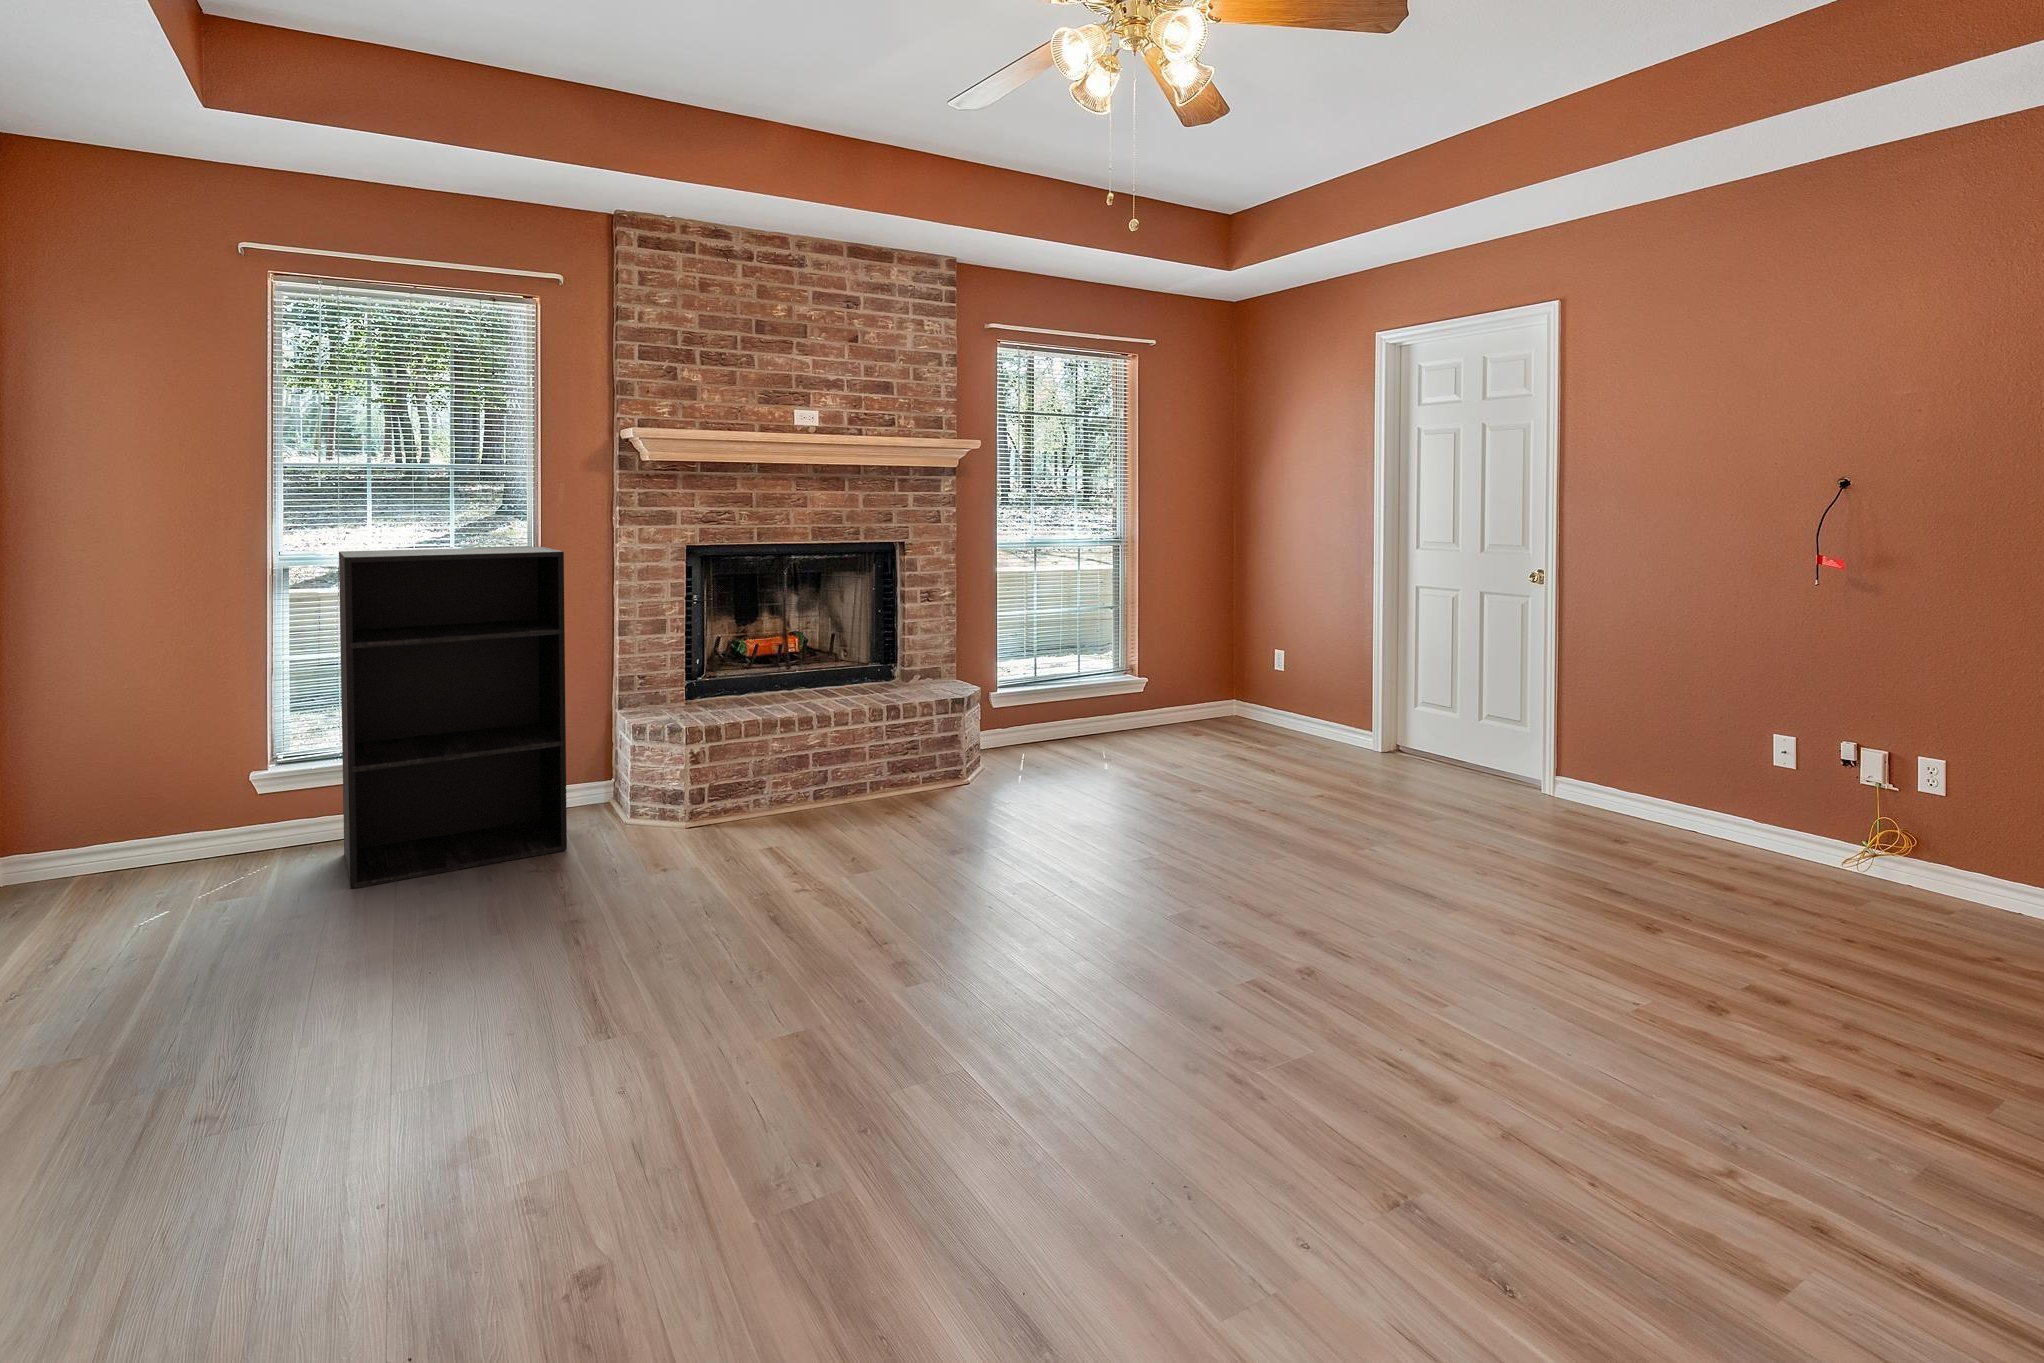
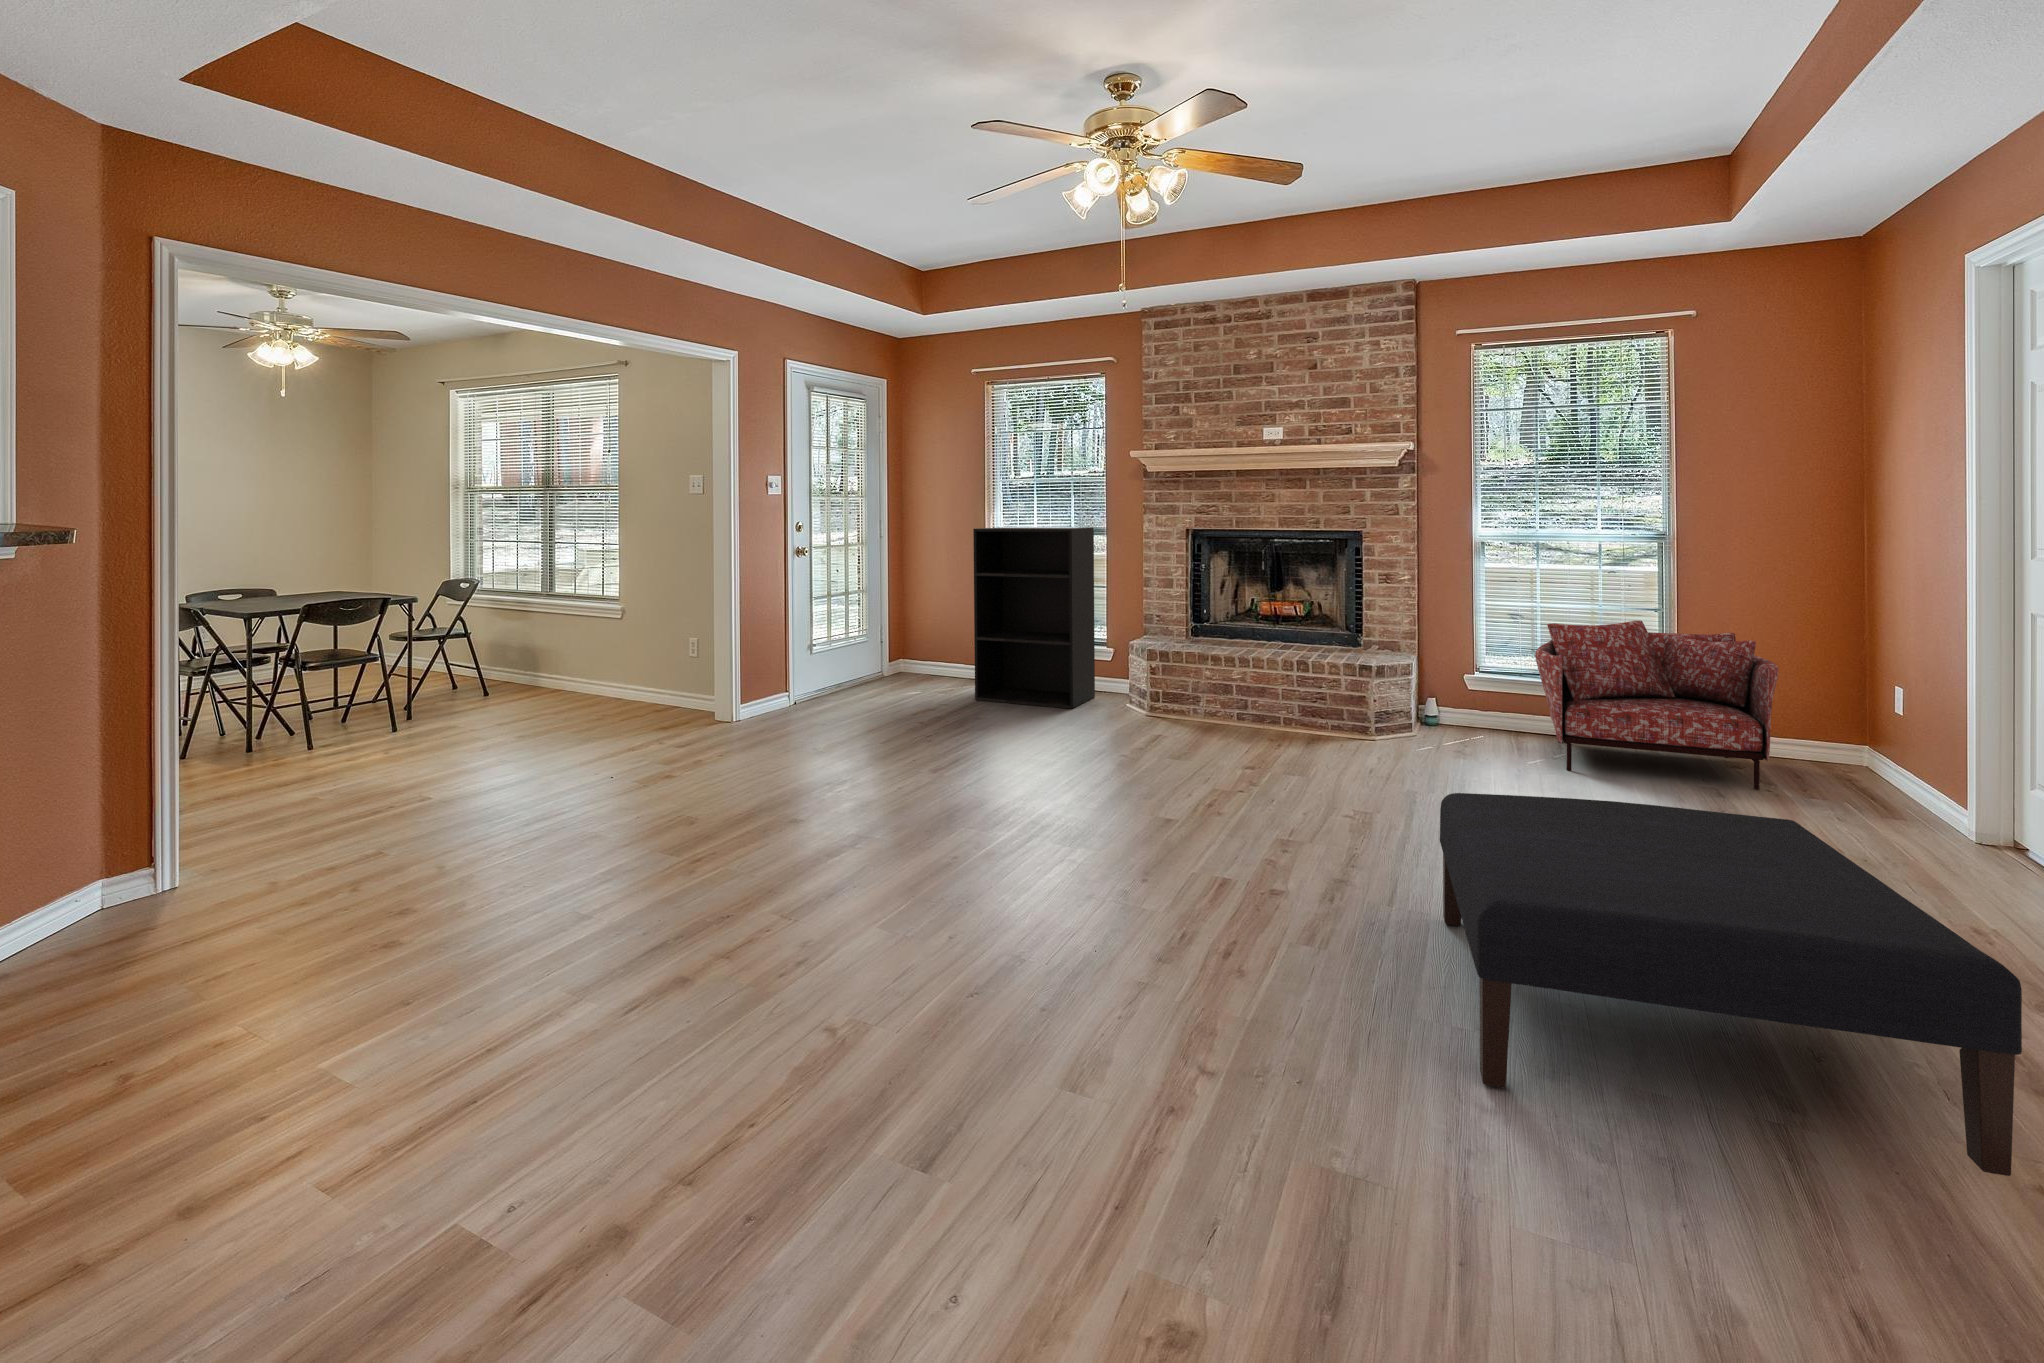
armchair: none [1067,618,1258,768] -> present [1535,620,1779,789]
ottoman: none [1462,763,1898,1049] -> present [1440,793,2022,1176]

